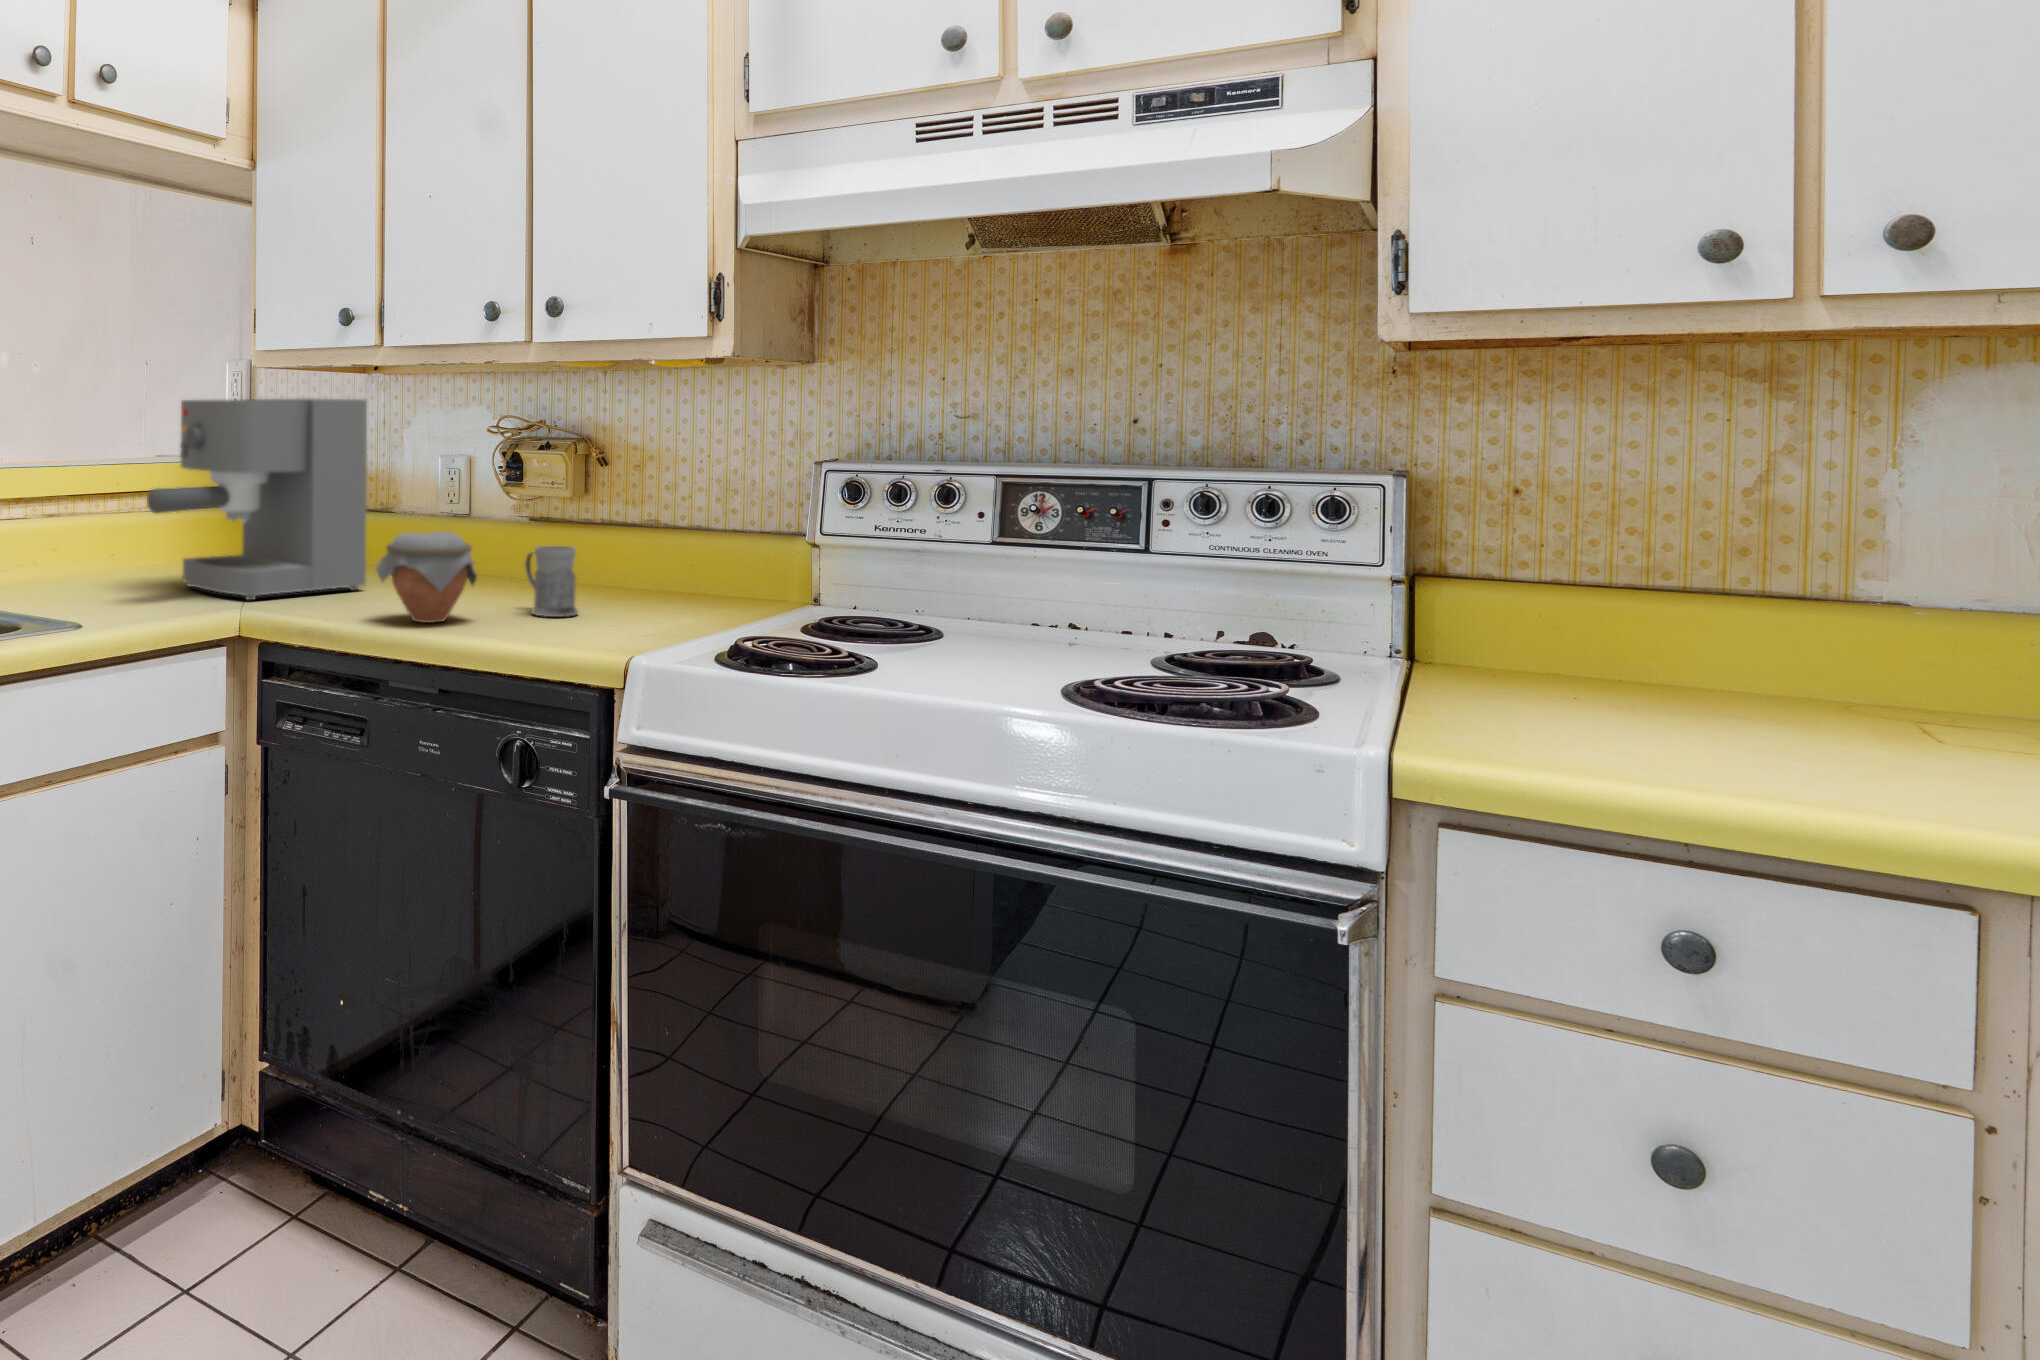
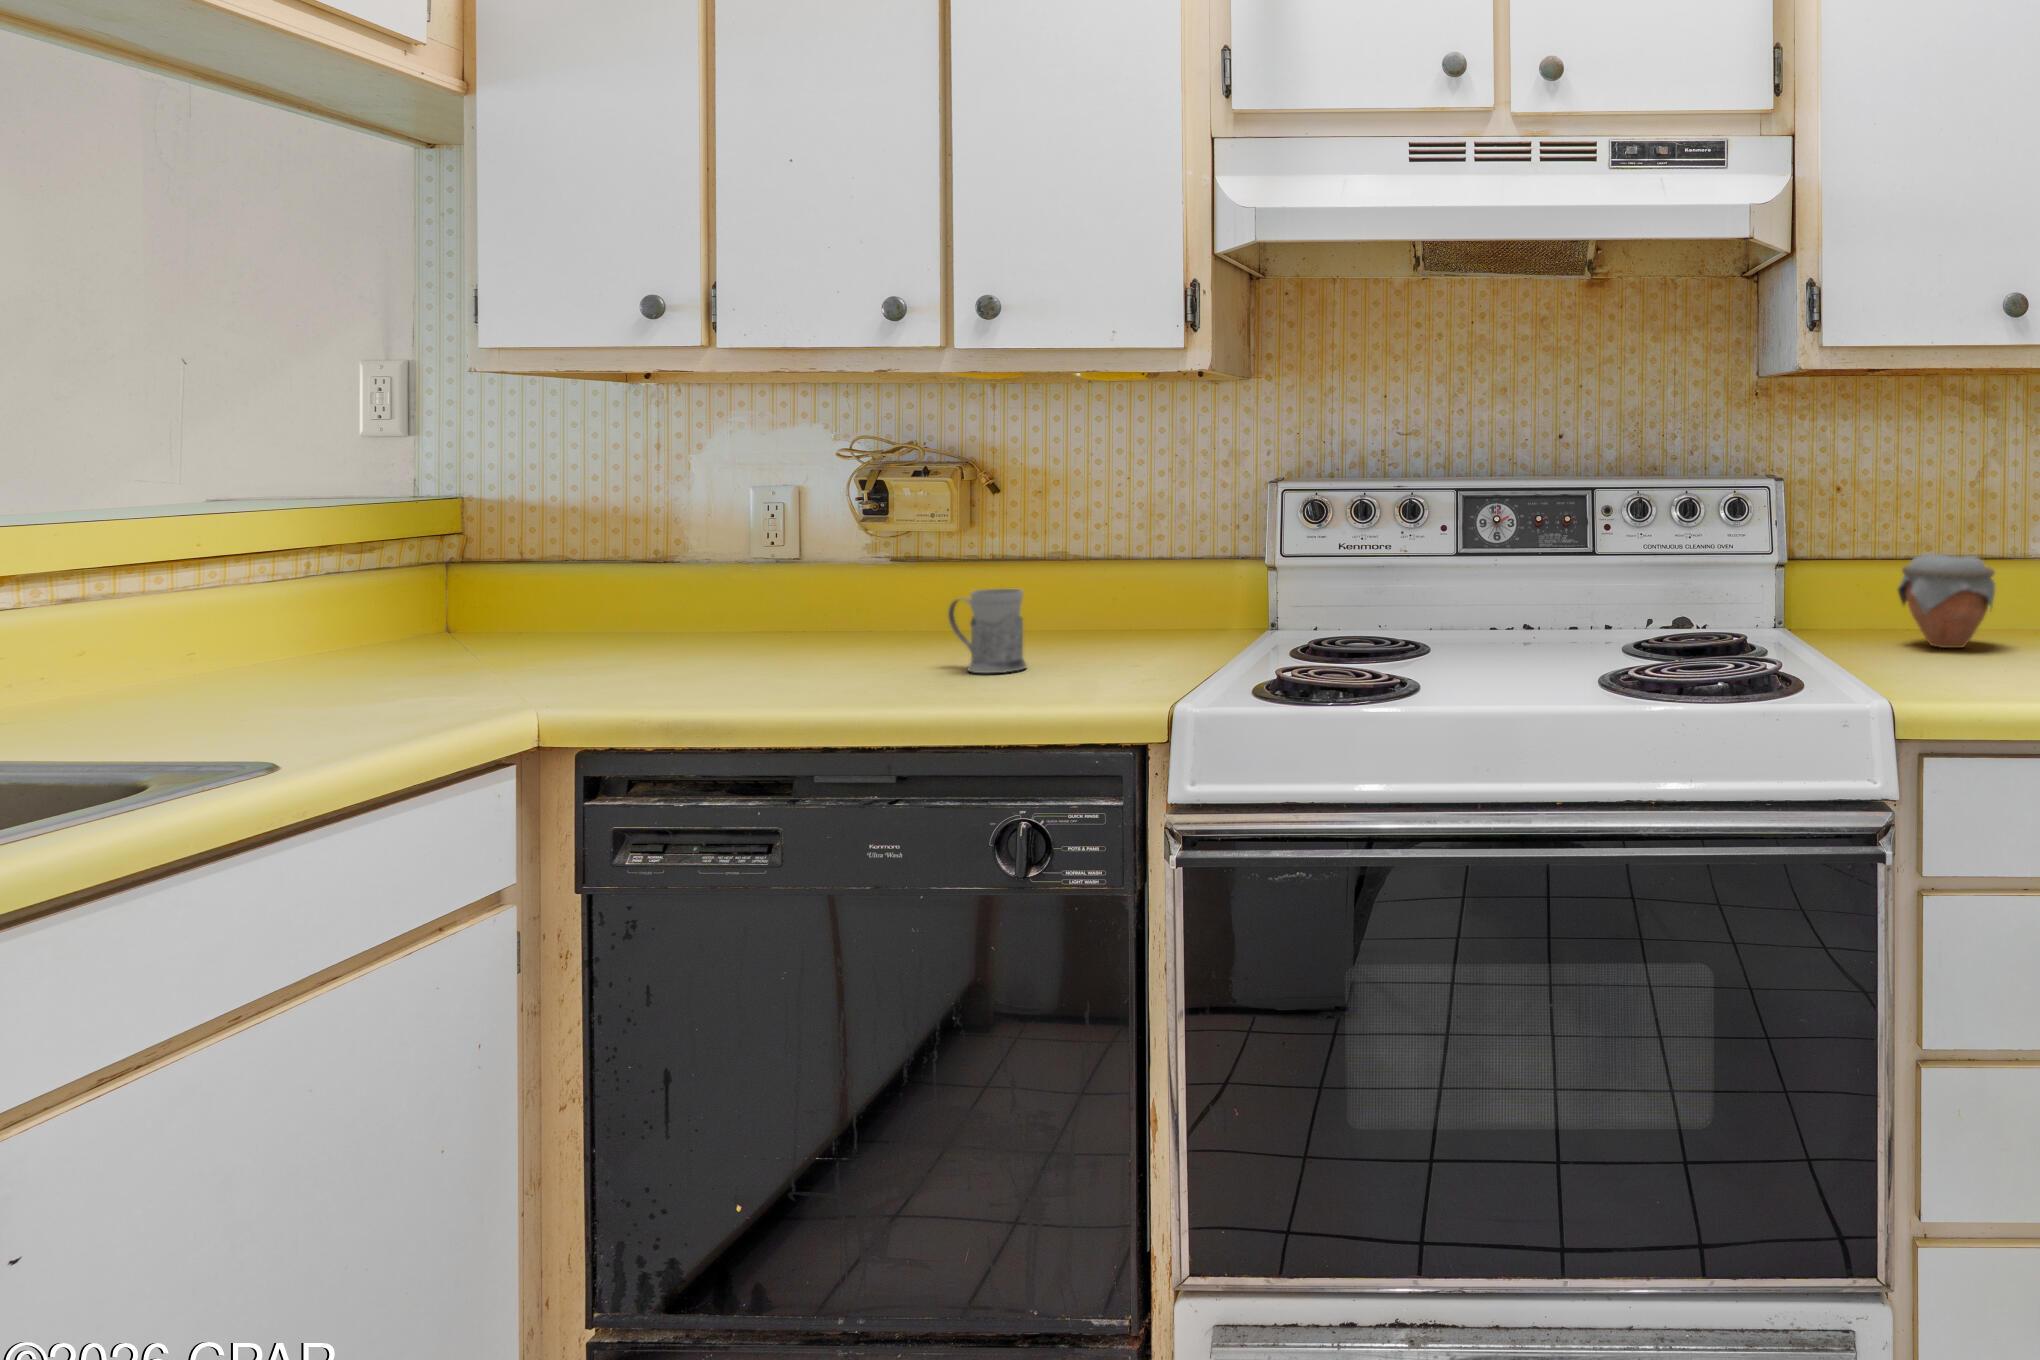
coffee maker: present [147,399,367,600] -> none [343,415,692,697]
jar: present [376,532,477,623] -> present [1898,554,1995,648]

